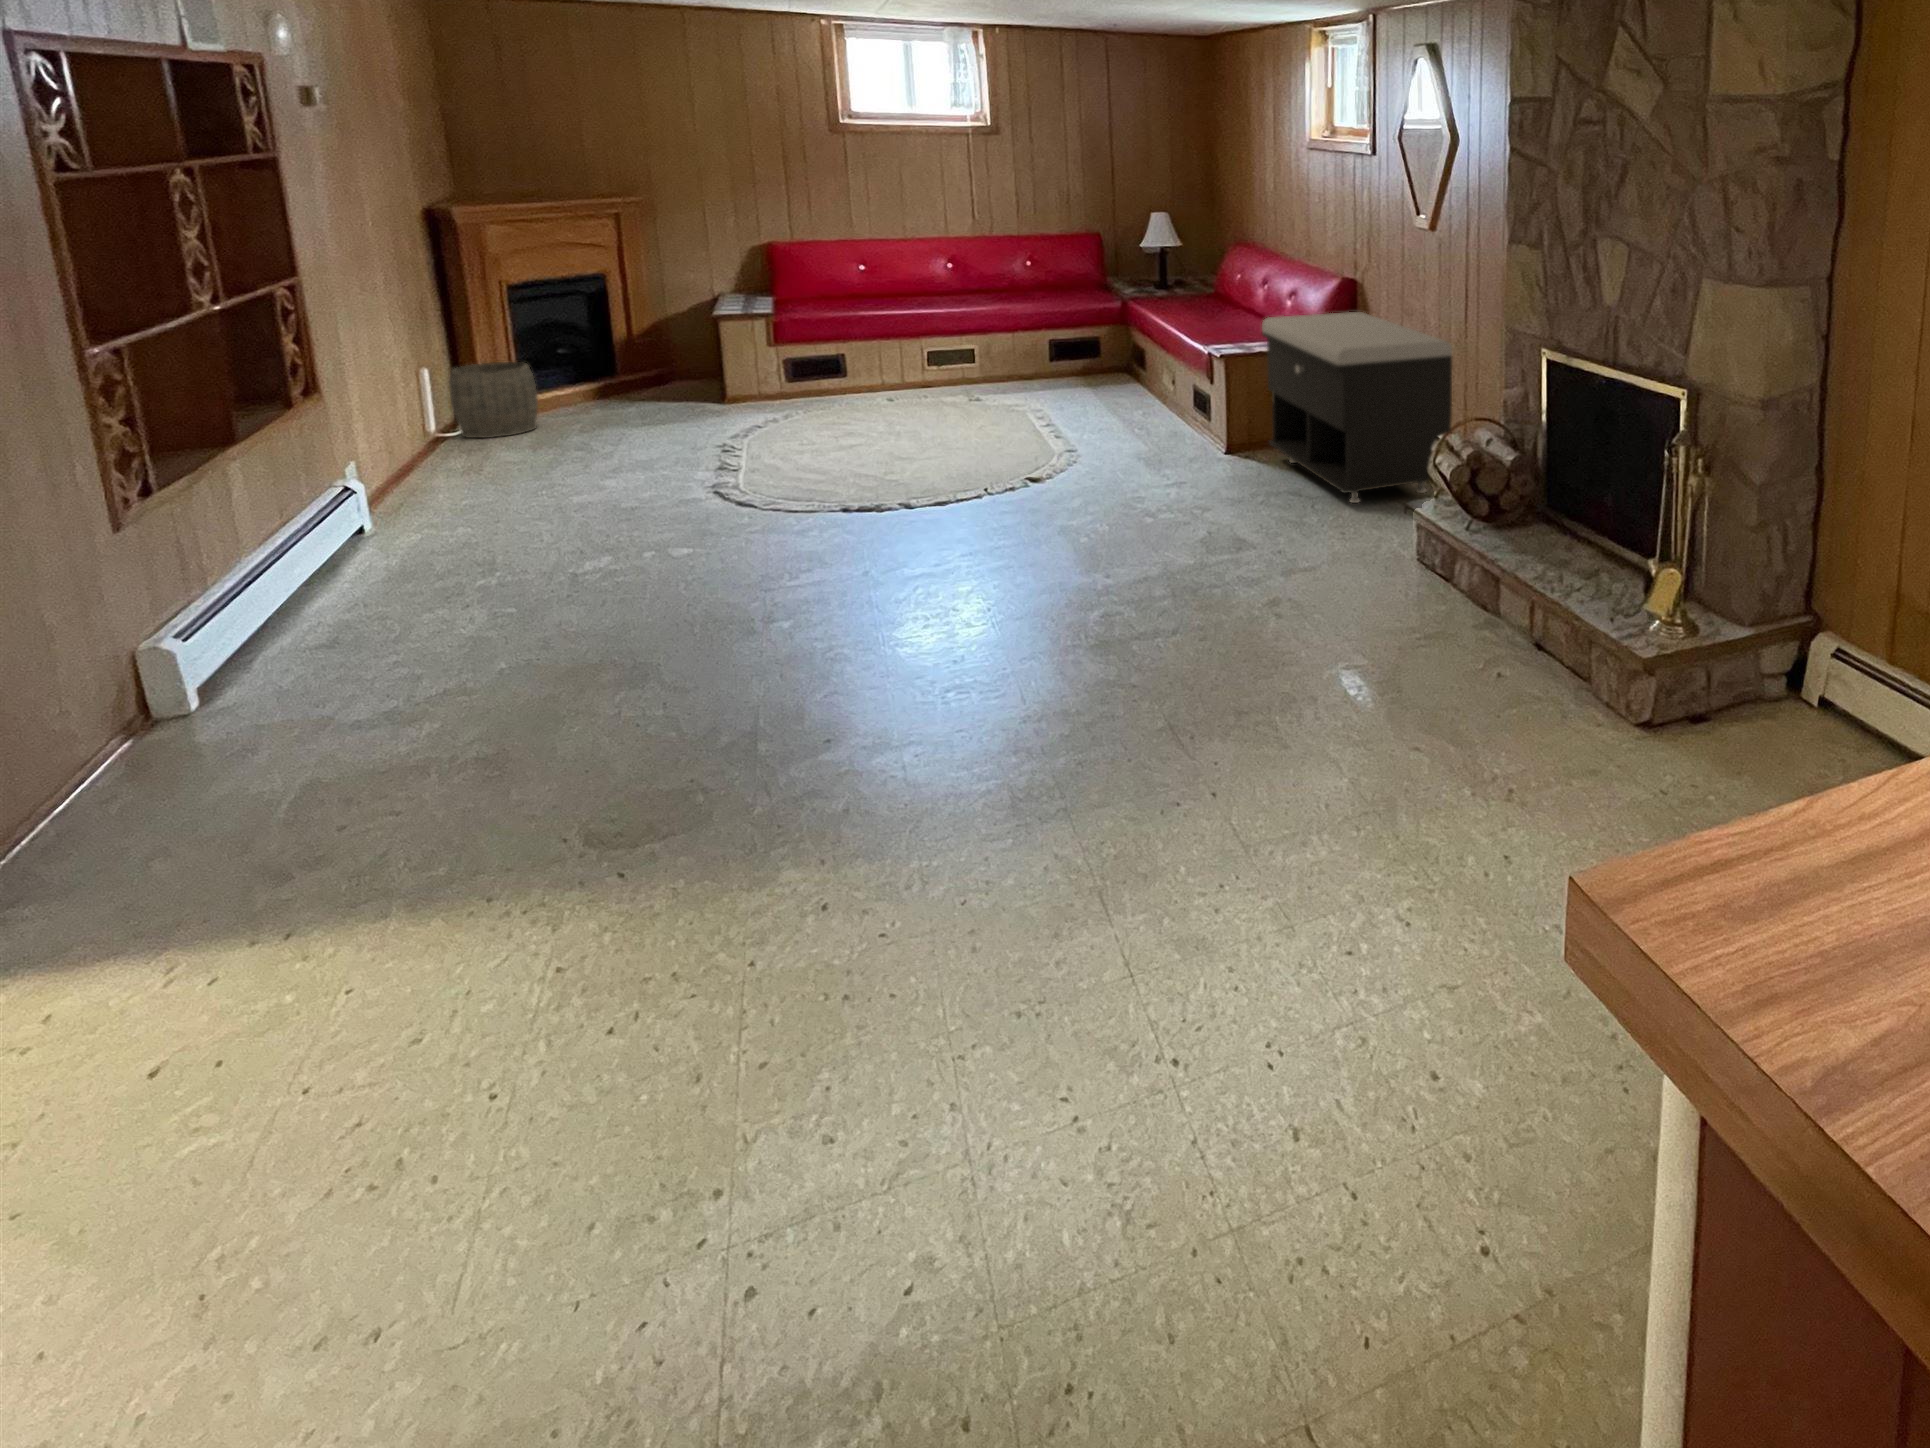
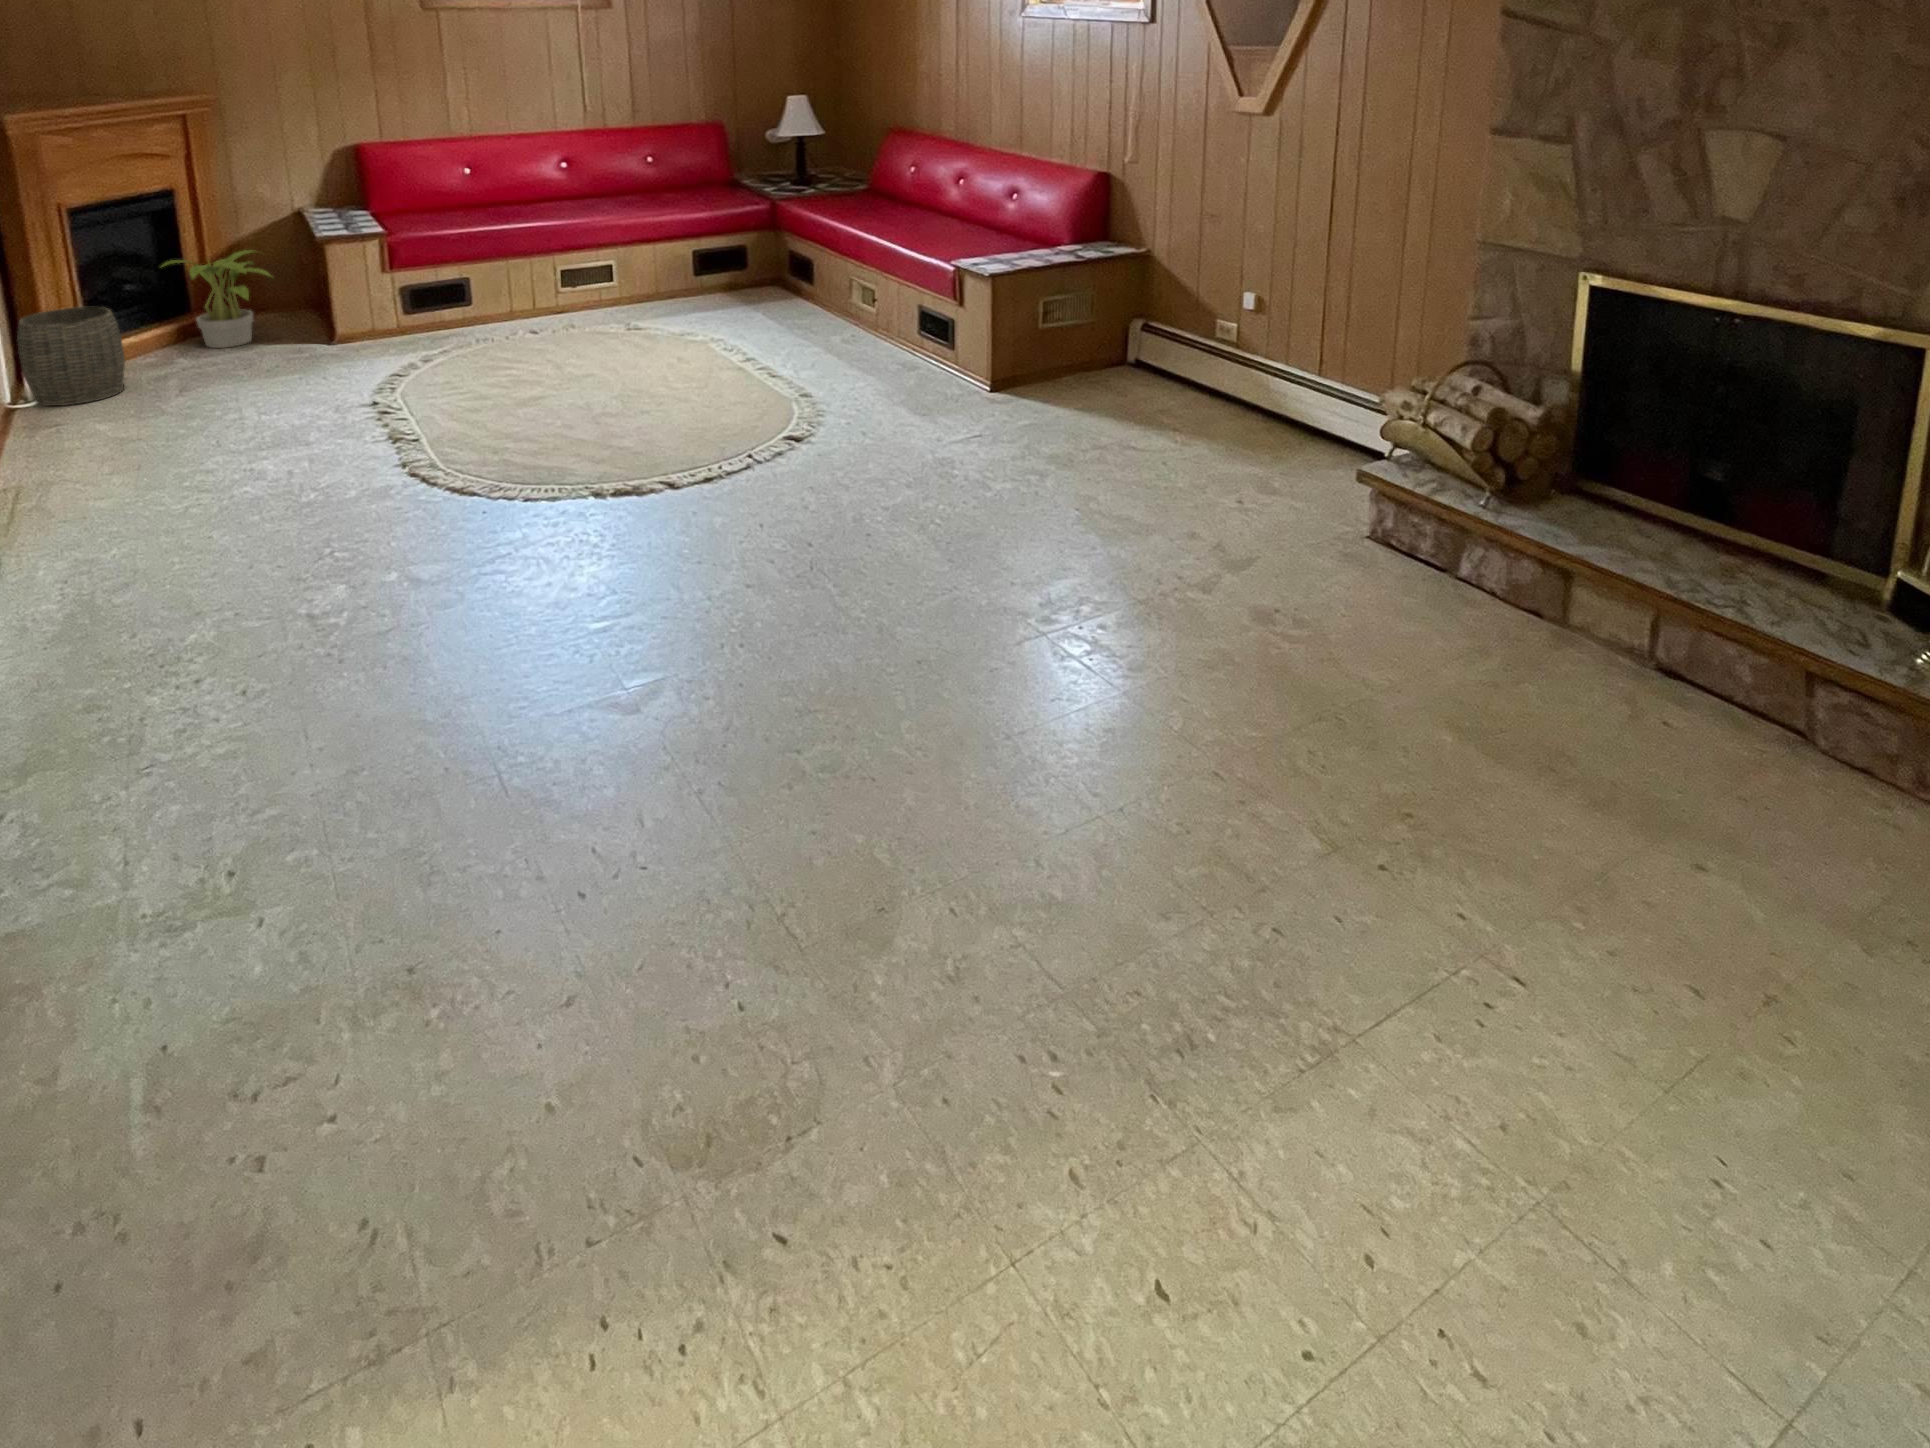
storage bench: present [1262,312,1452,503] -> none [1044,214,1318,455]
potted plant: none [583,325,679,403] -> present [162,250,272,348]

